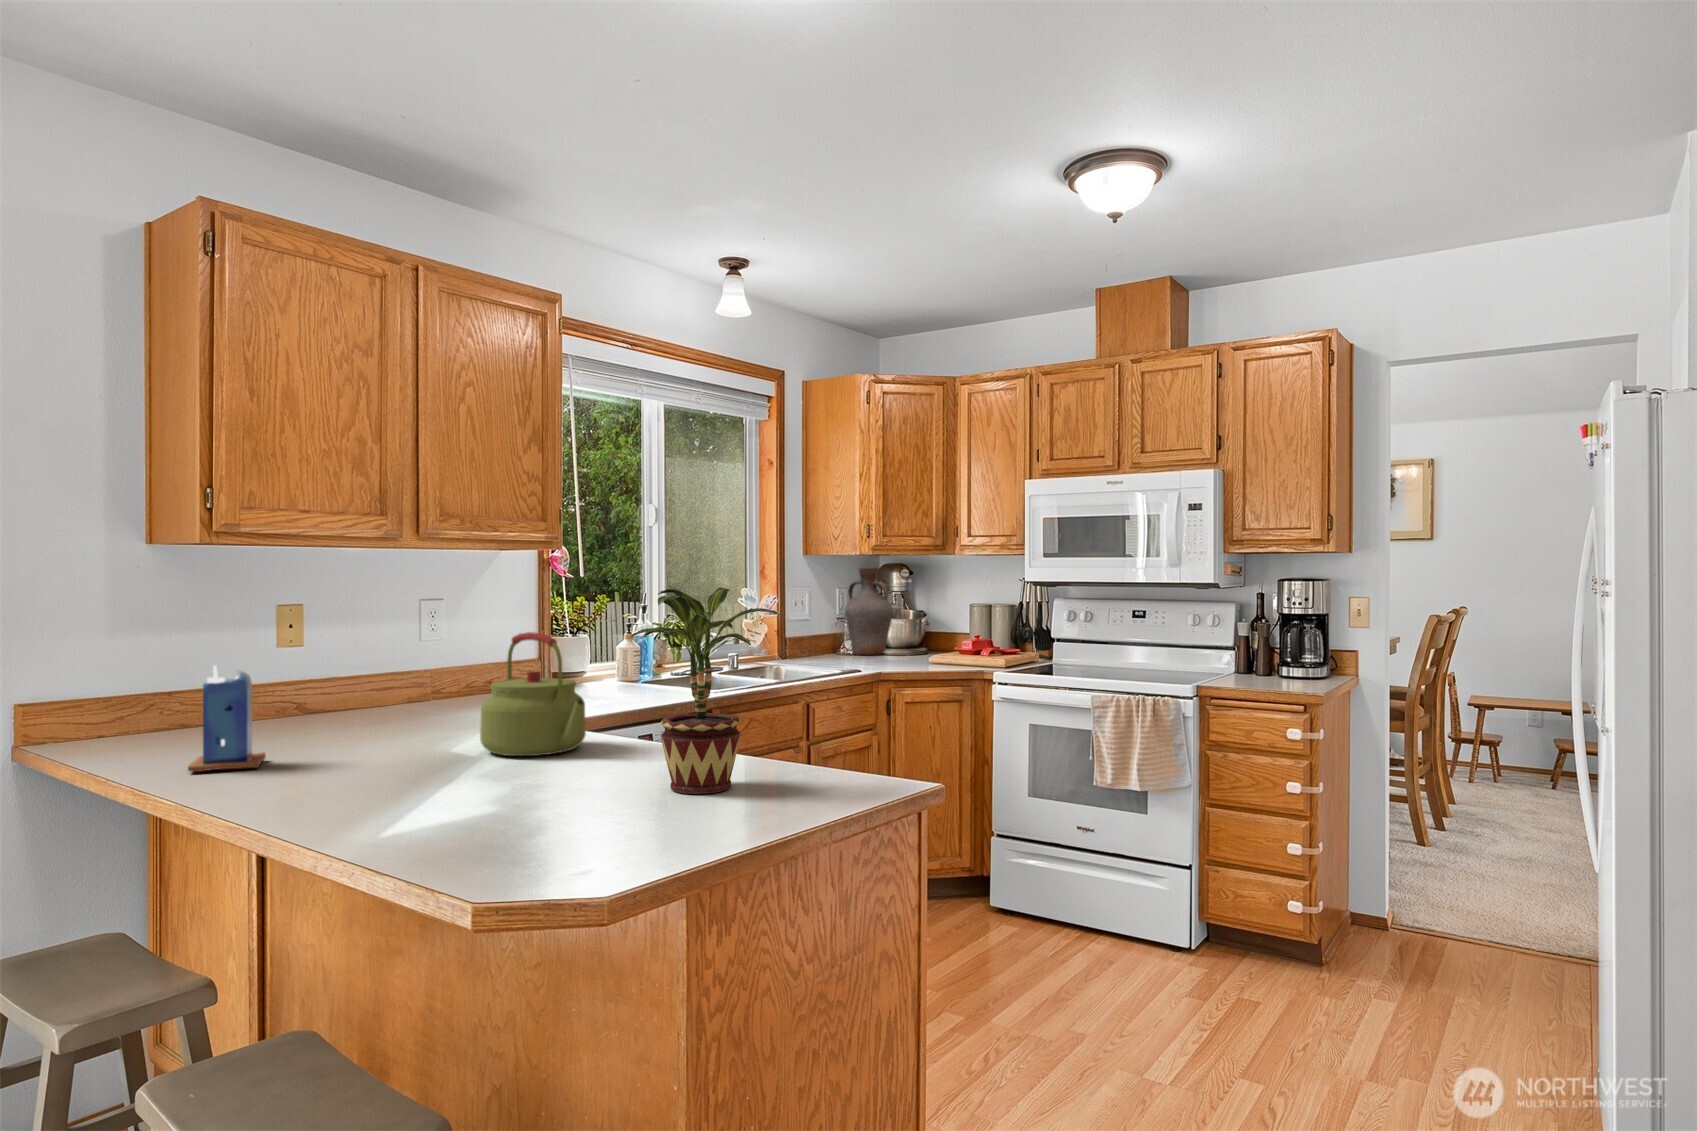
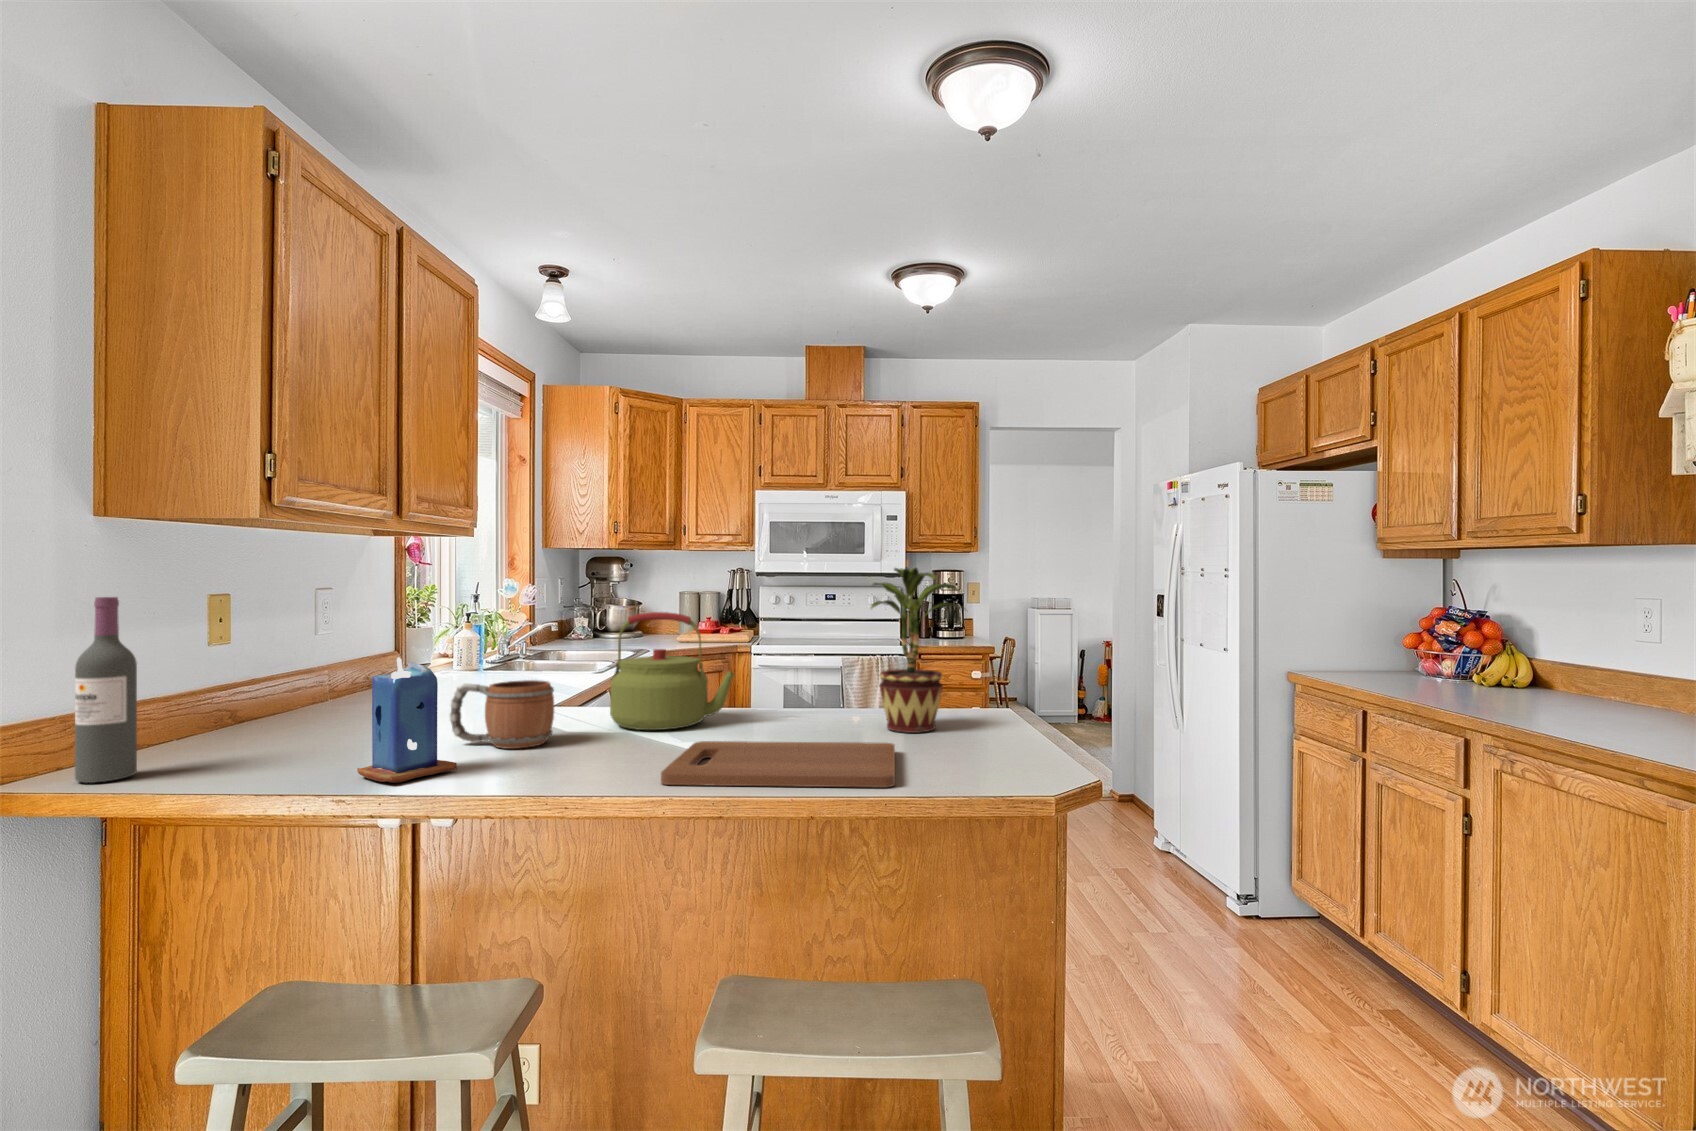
vase: present [845,566,893,655] -> none [574,559,619,638]
wine bottle: none [100,608,143,745] -> present [75,597,137,783]
mug: none [339,692,414,757] -> present [450,680,554,749]
cutting board: none [302,770,568,842] -> present [661,741,895,787]

